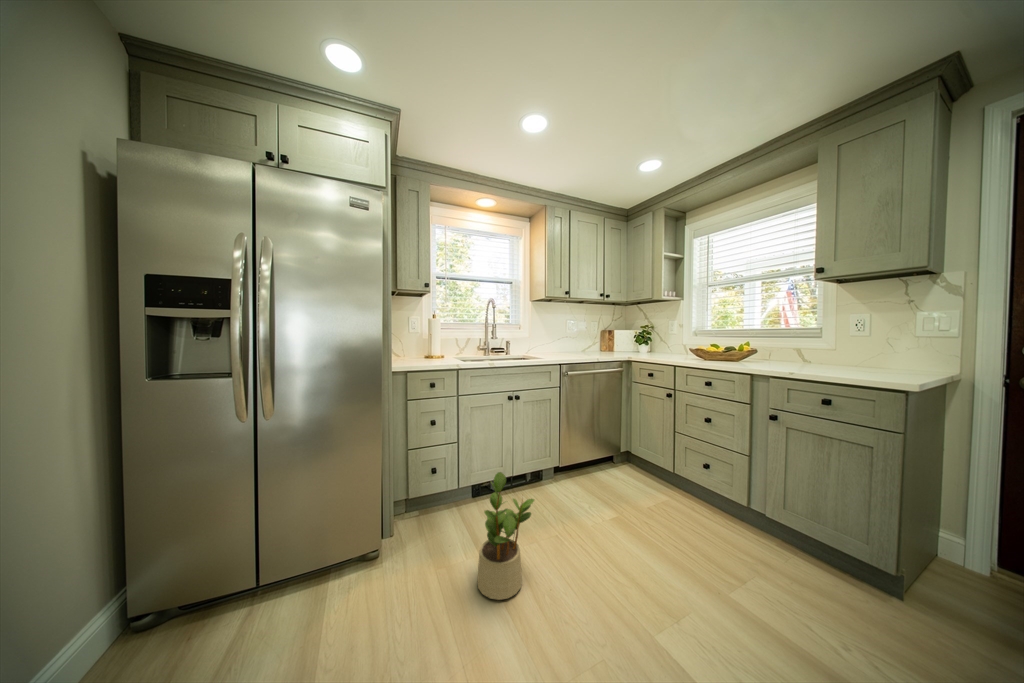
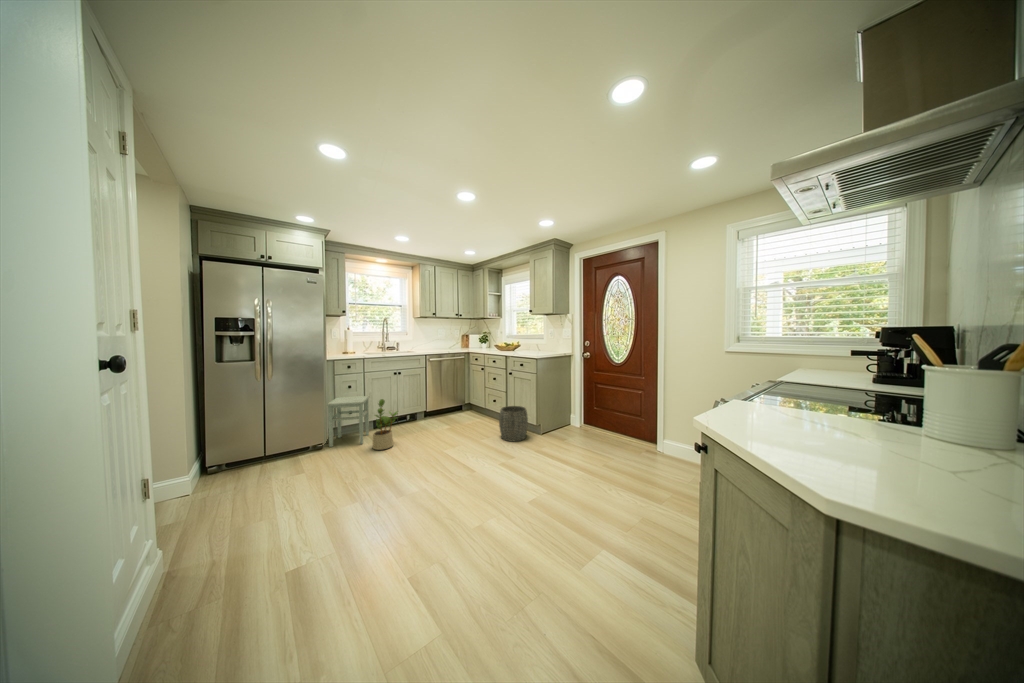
stool: none [388,445,467,560] -> present [327,396,369,447]
woven basket: none [778,505,886,628] -> present [499,406,528,441]

